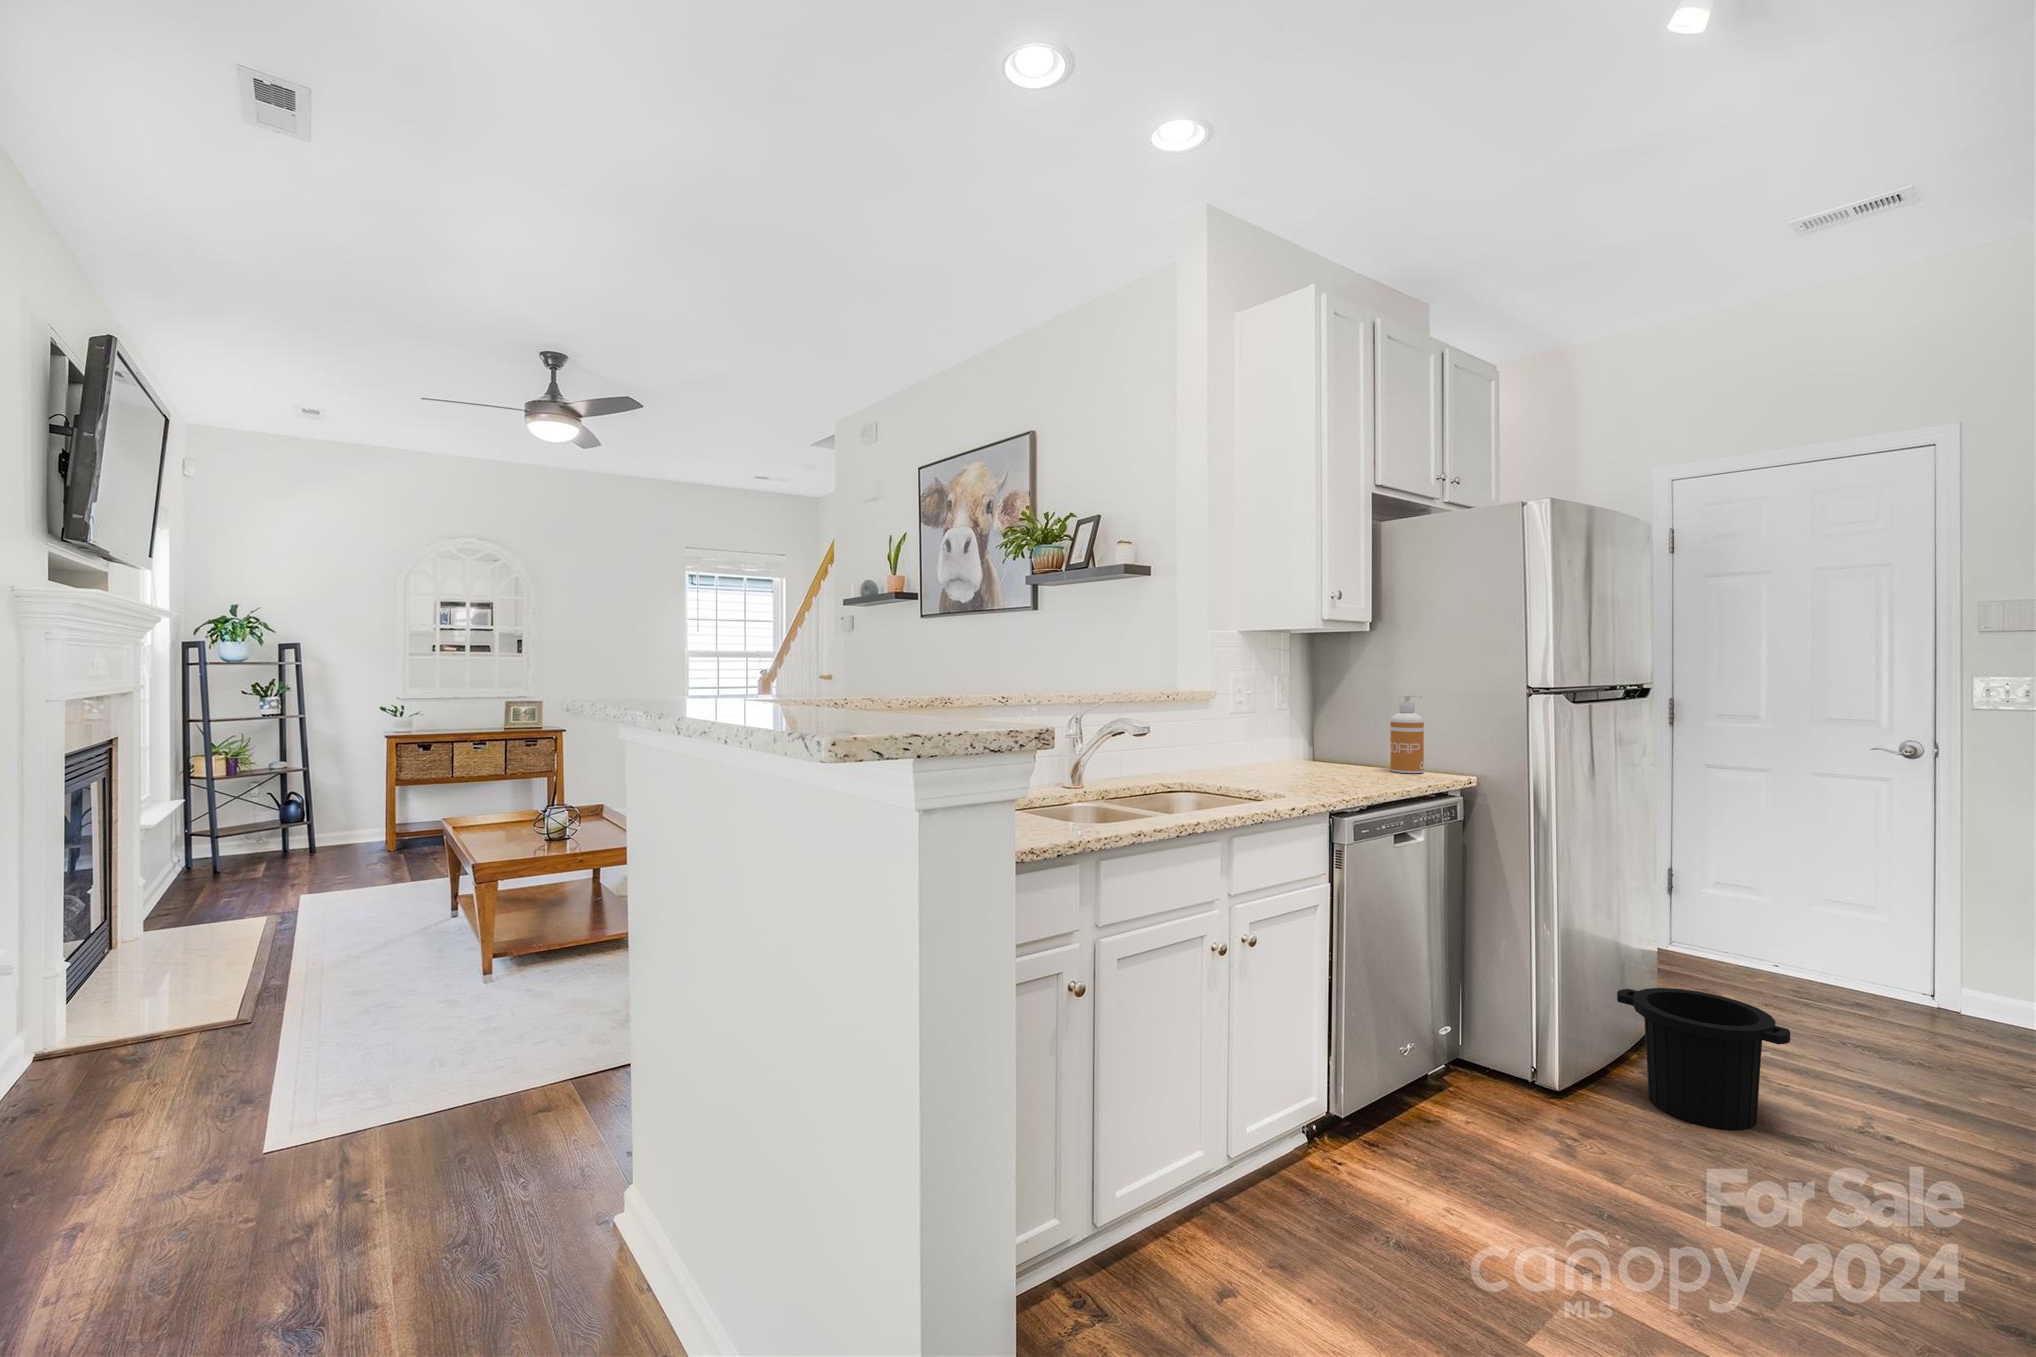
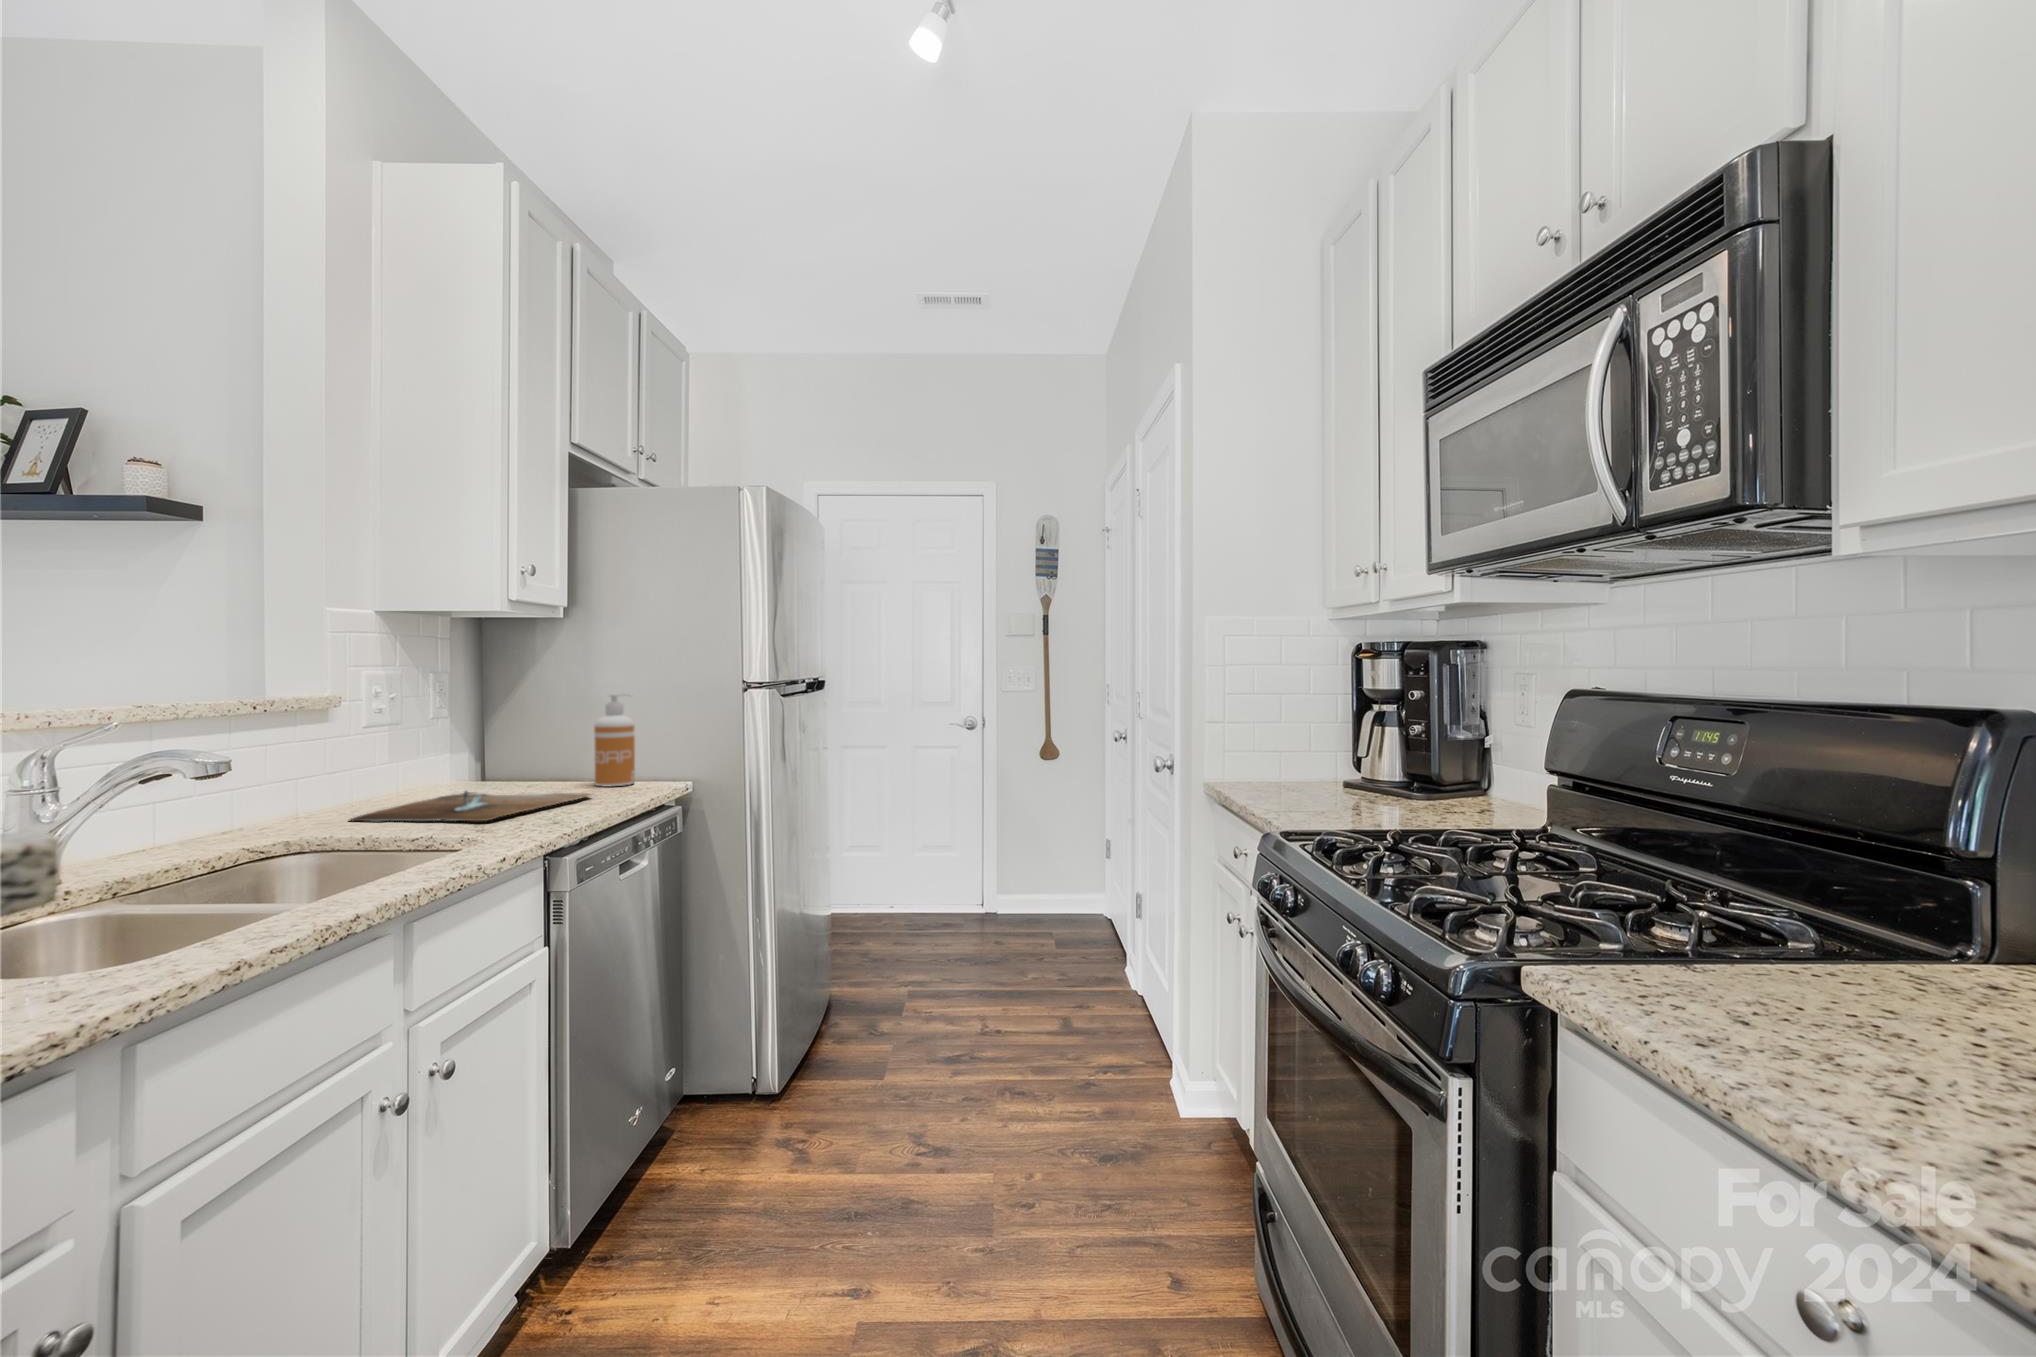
cutting board: none [1218,762,1382,784] -> present [350,791,590,821]
trash can: present [1617,988,1790,1130] -> none [819,952,947,1077]

